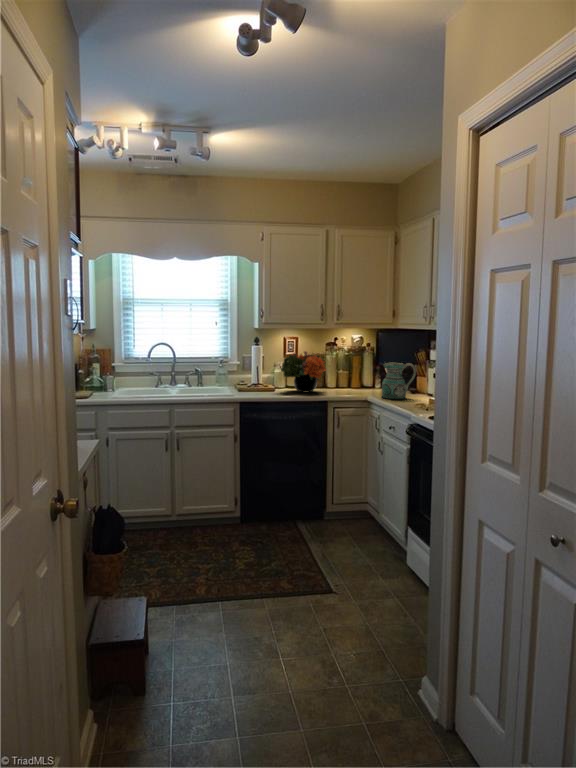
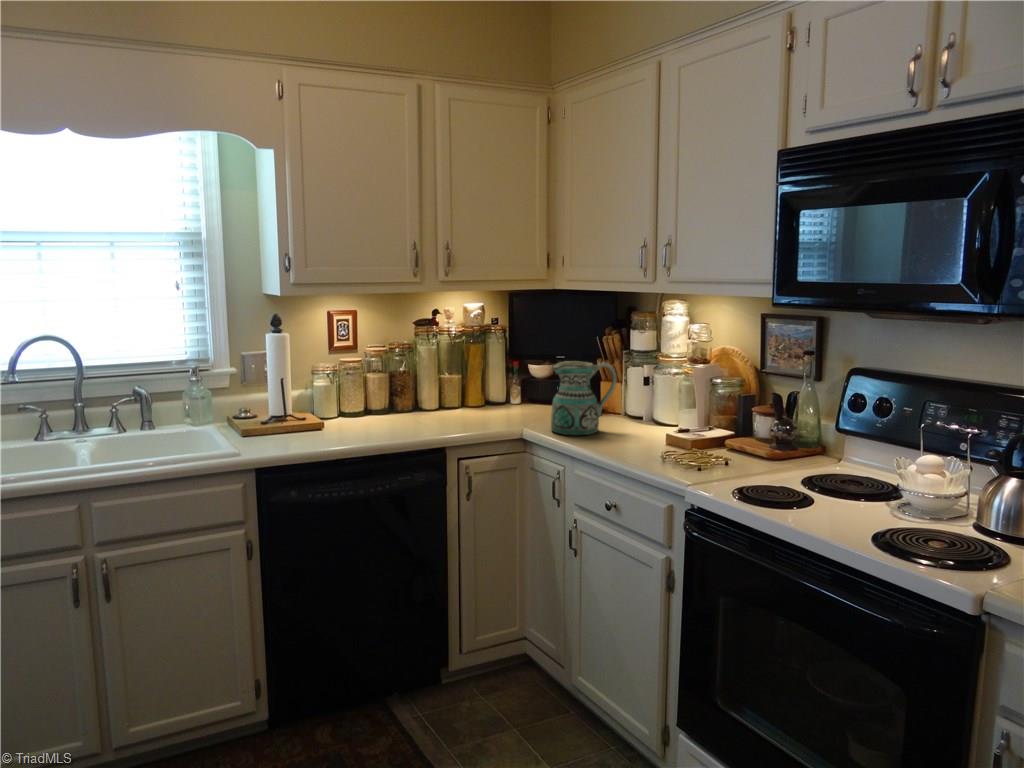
flower arrangement: present [281,351,326,393] -> none [335,343,435,429]

